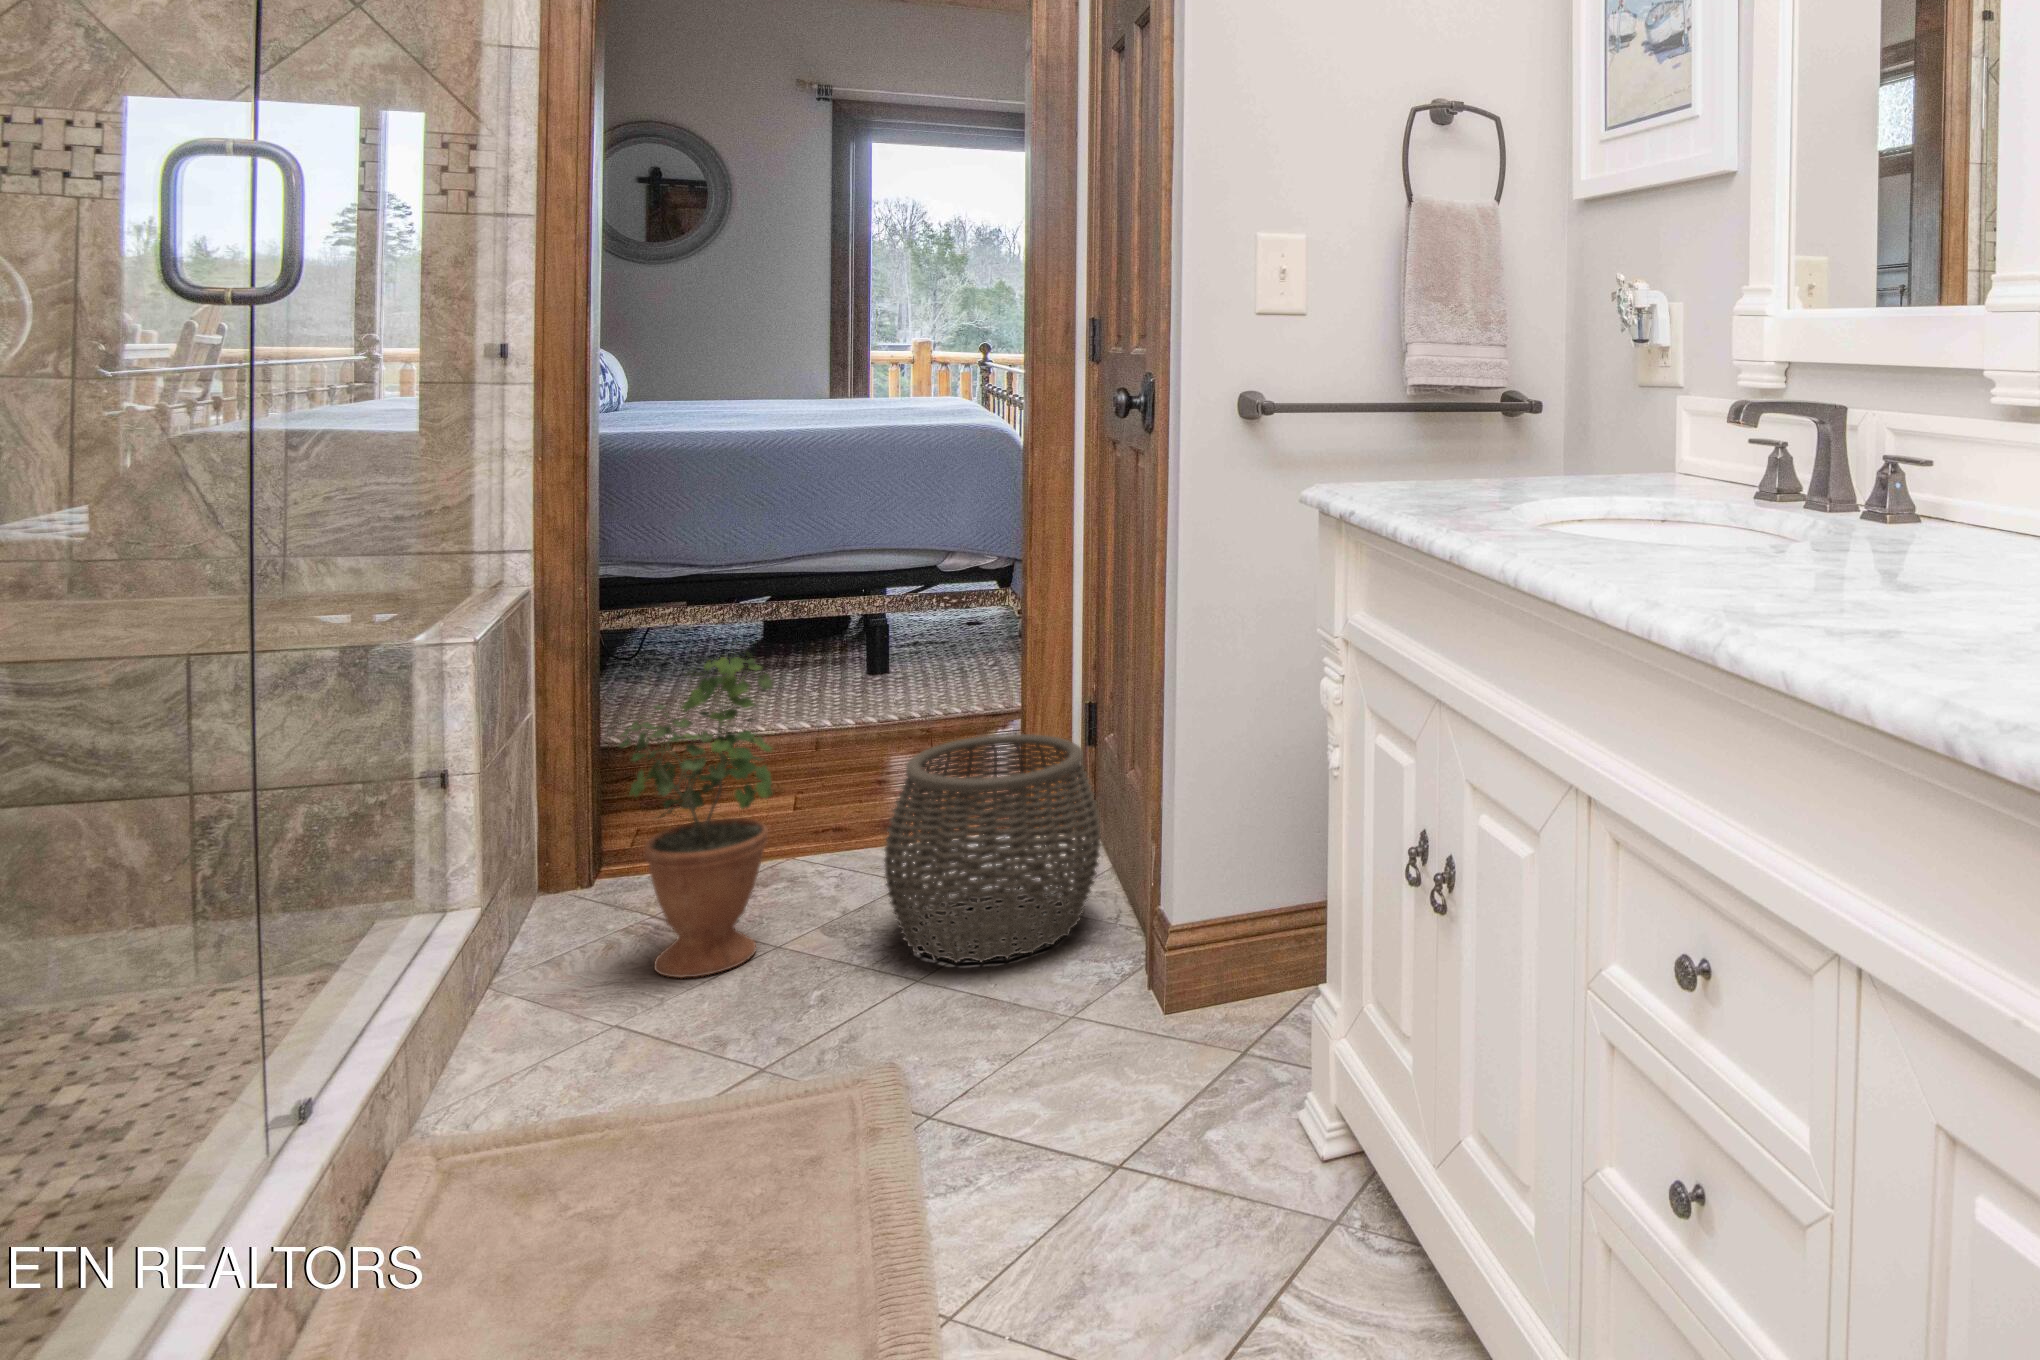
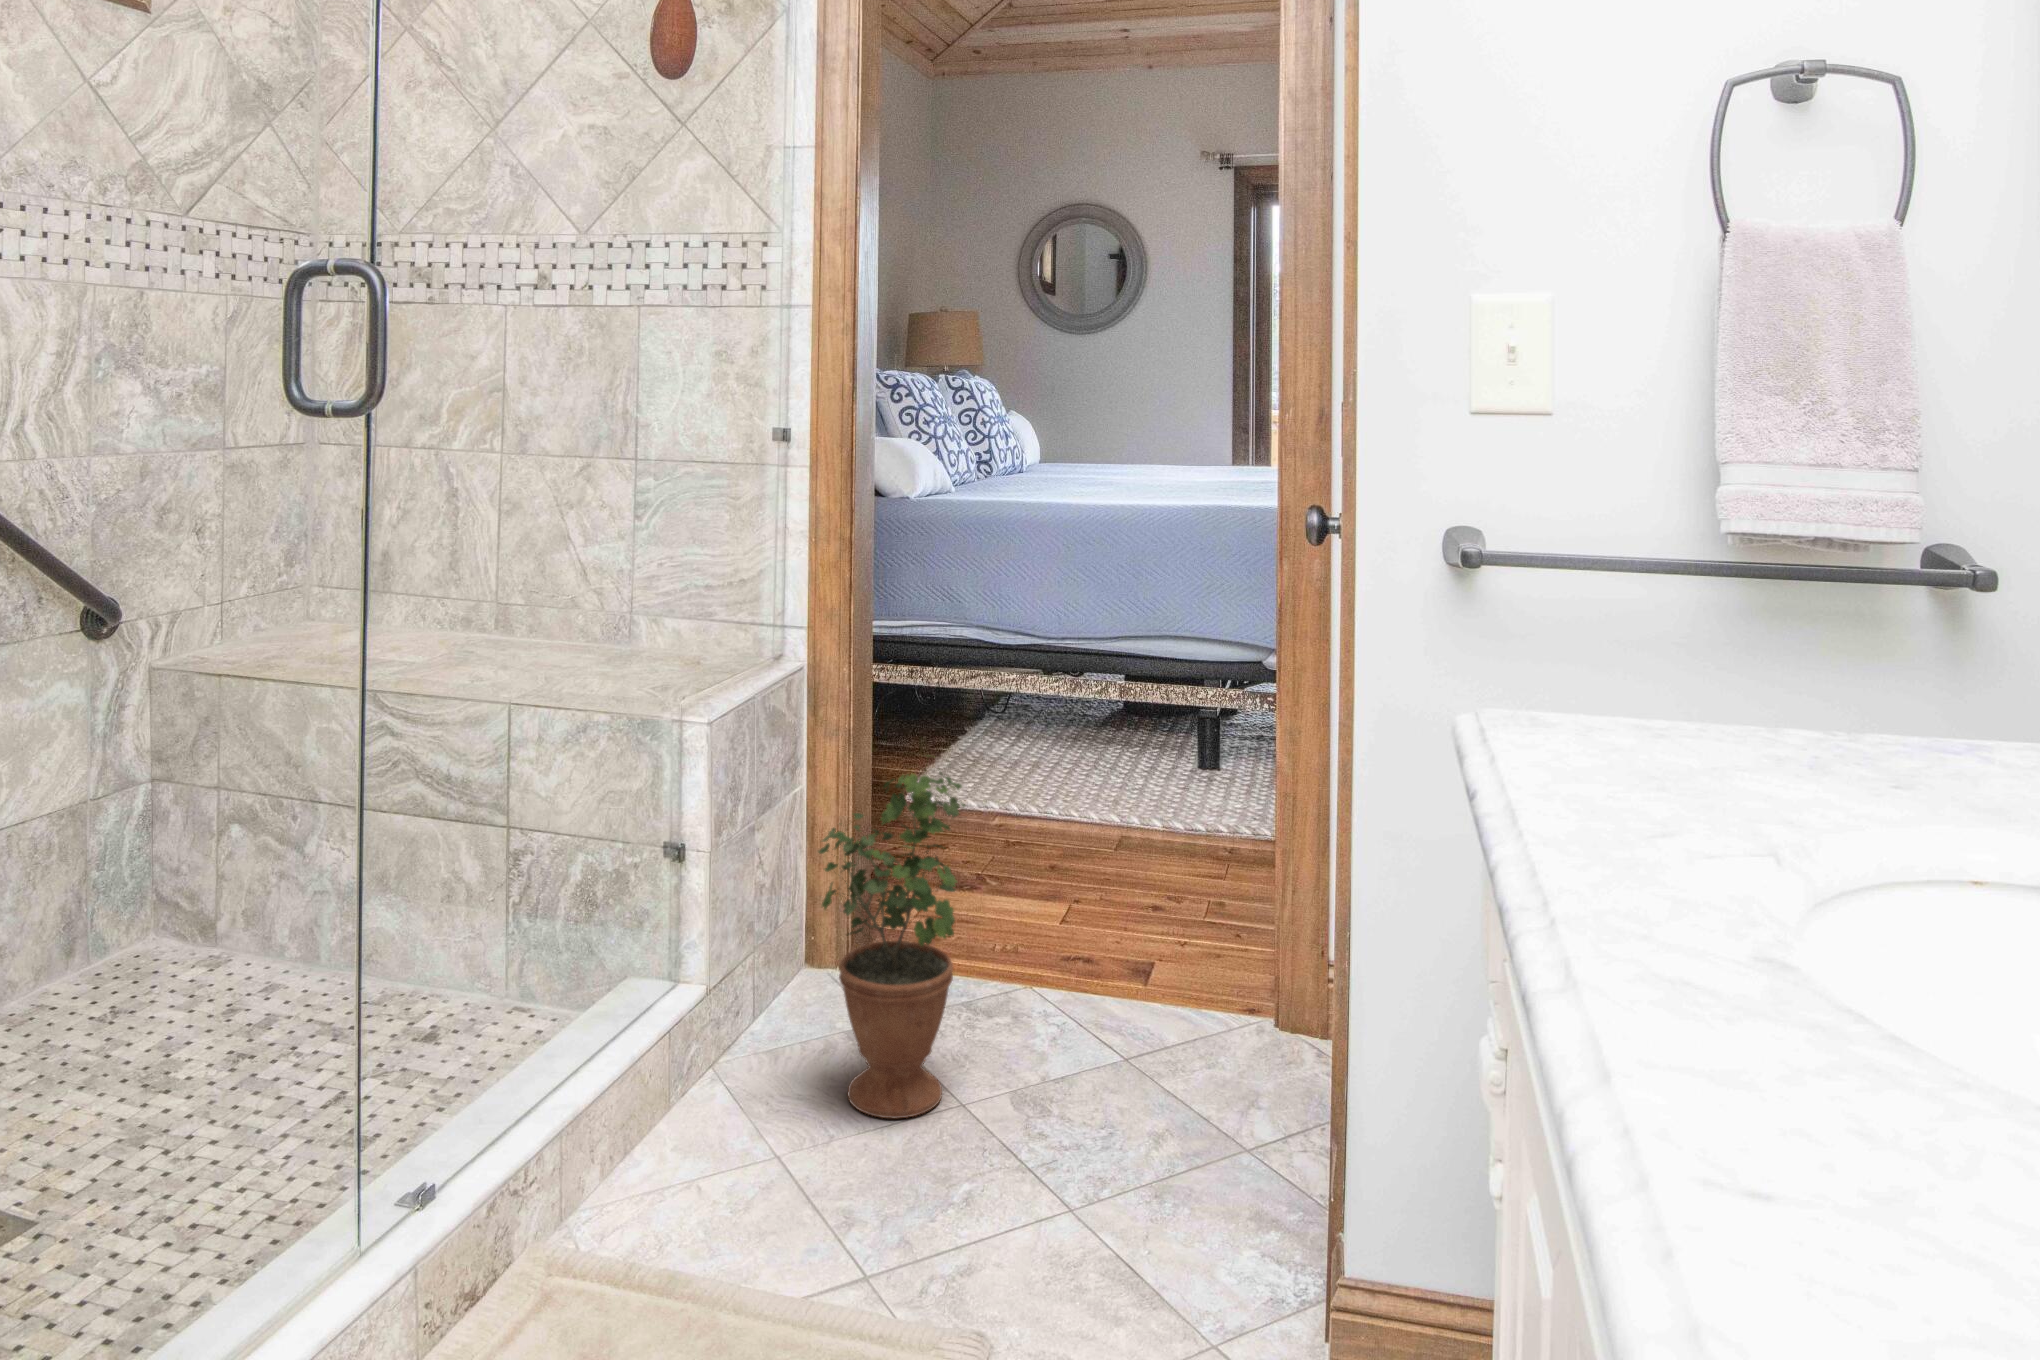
woven basket: present [884,734,1101,963] -> none [1051,912,1307,1220]

